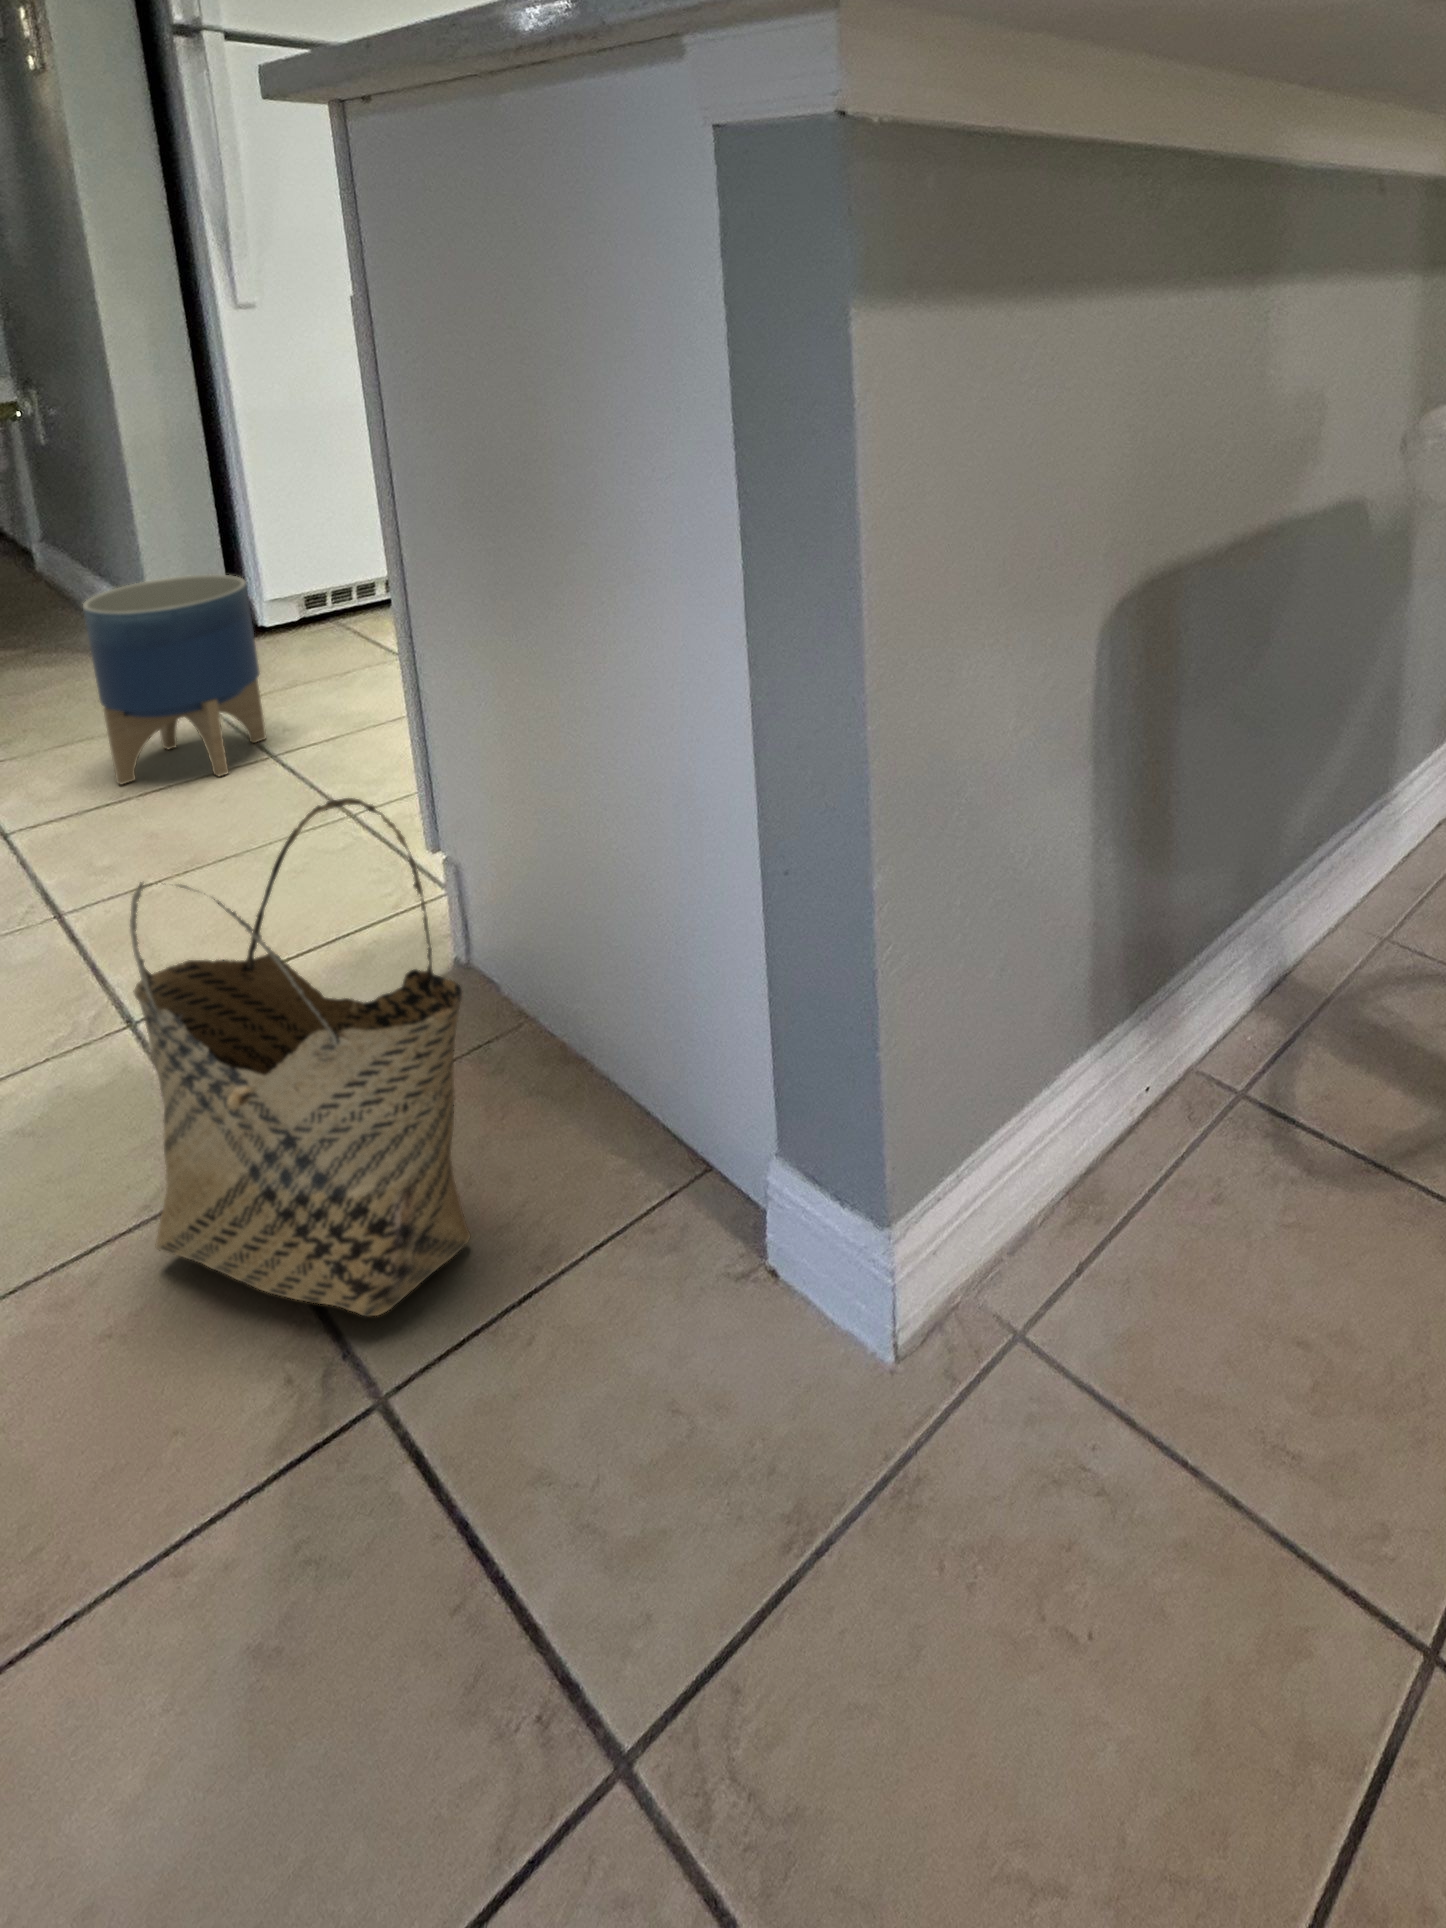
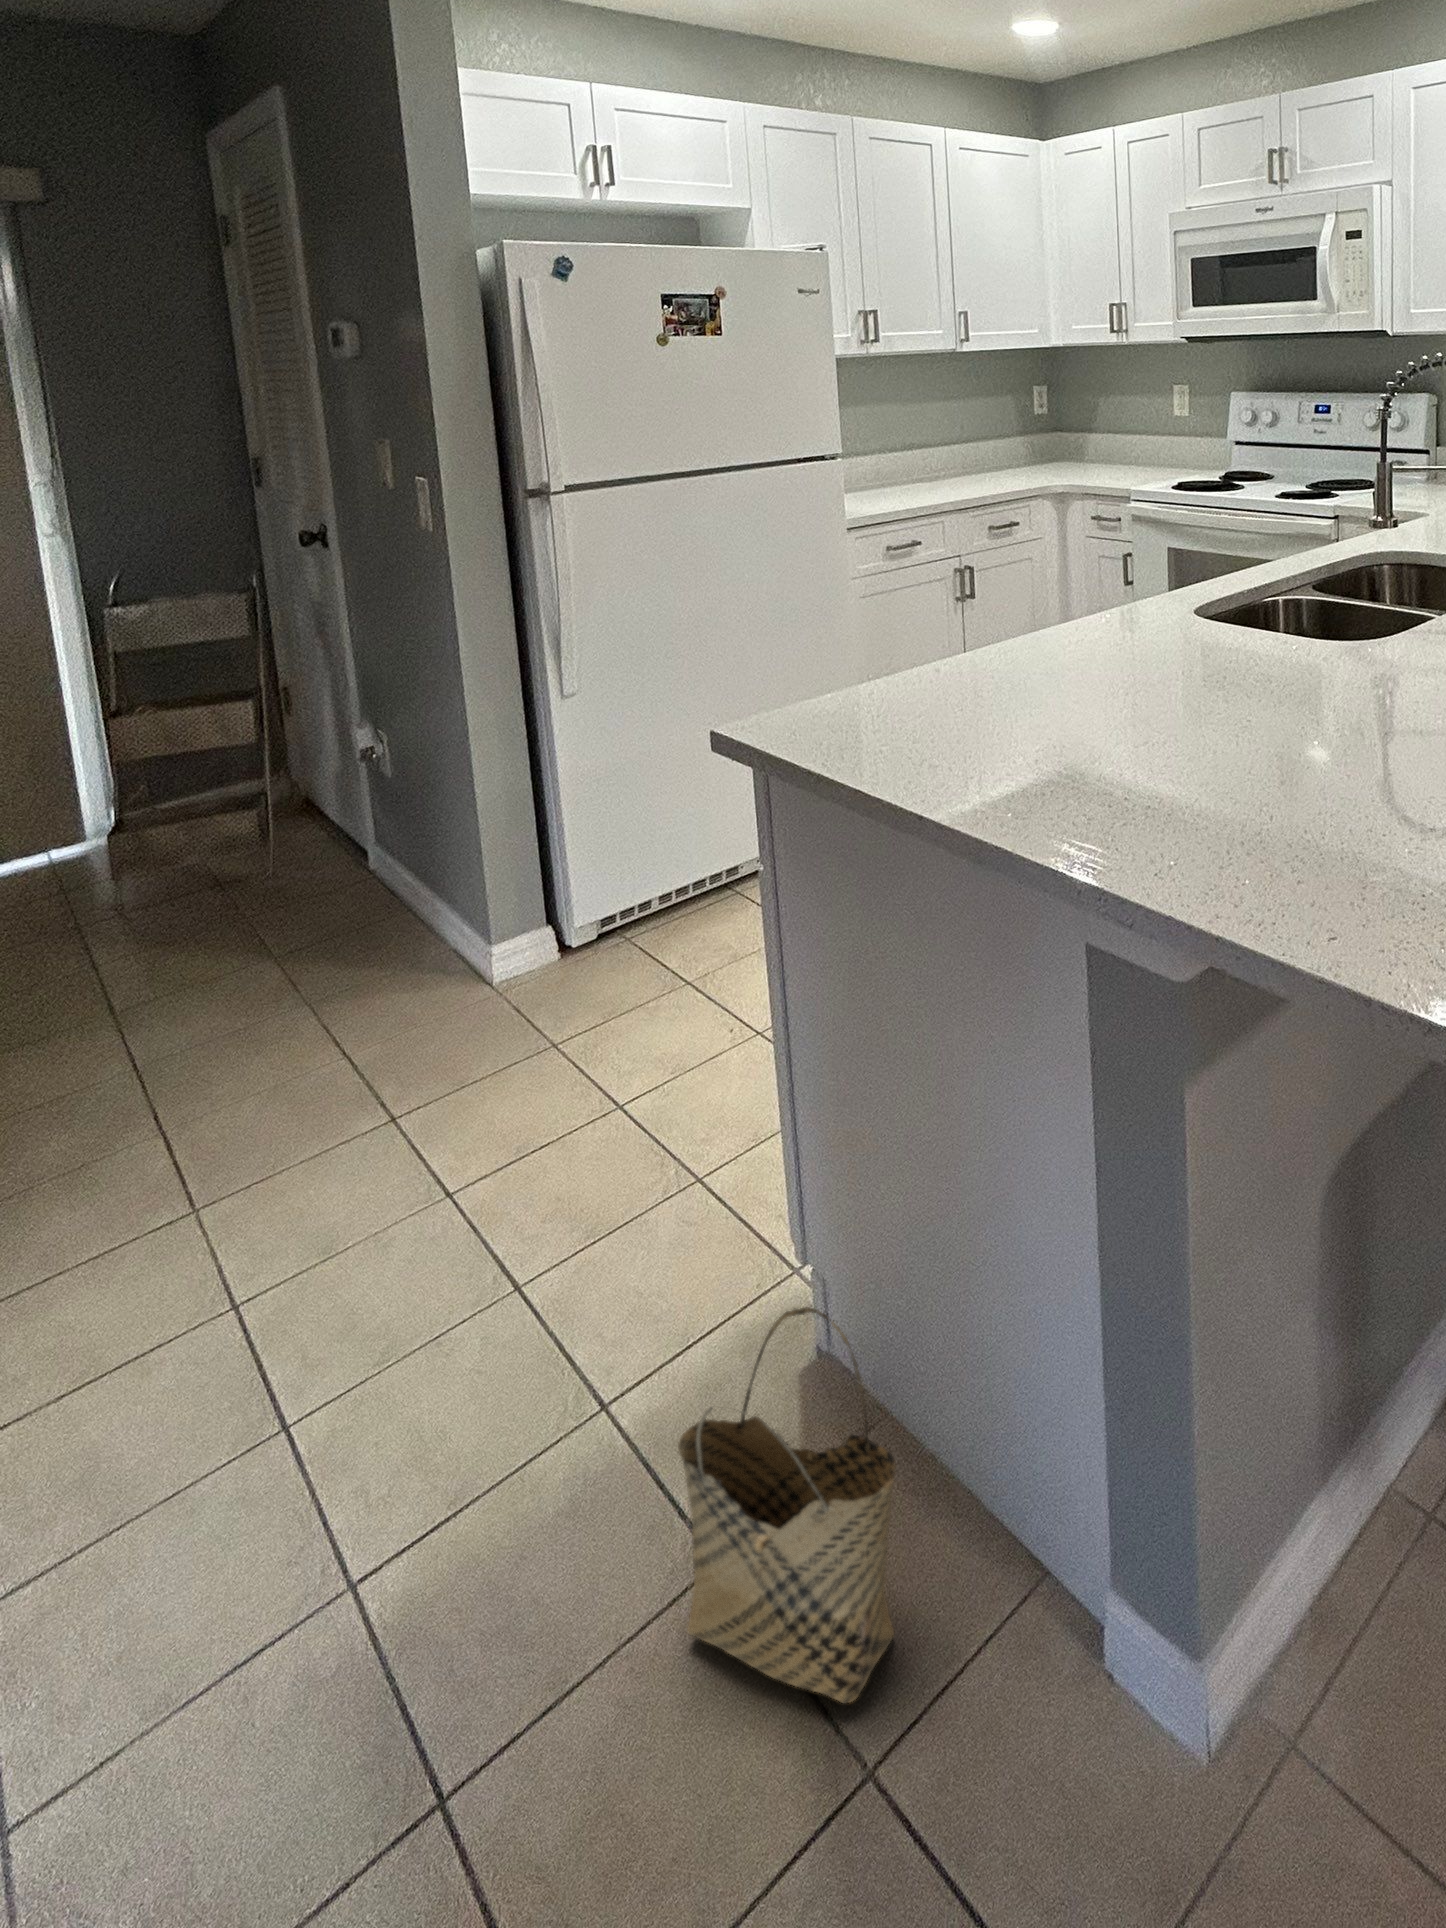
planter: present [83,575,266,784] -> none [491,956,609,1140]

